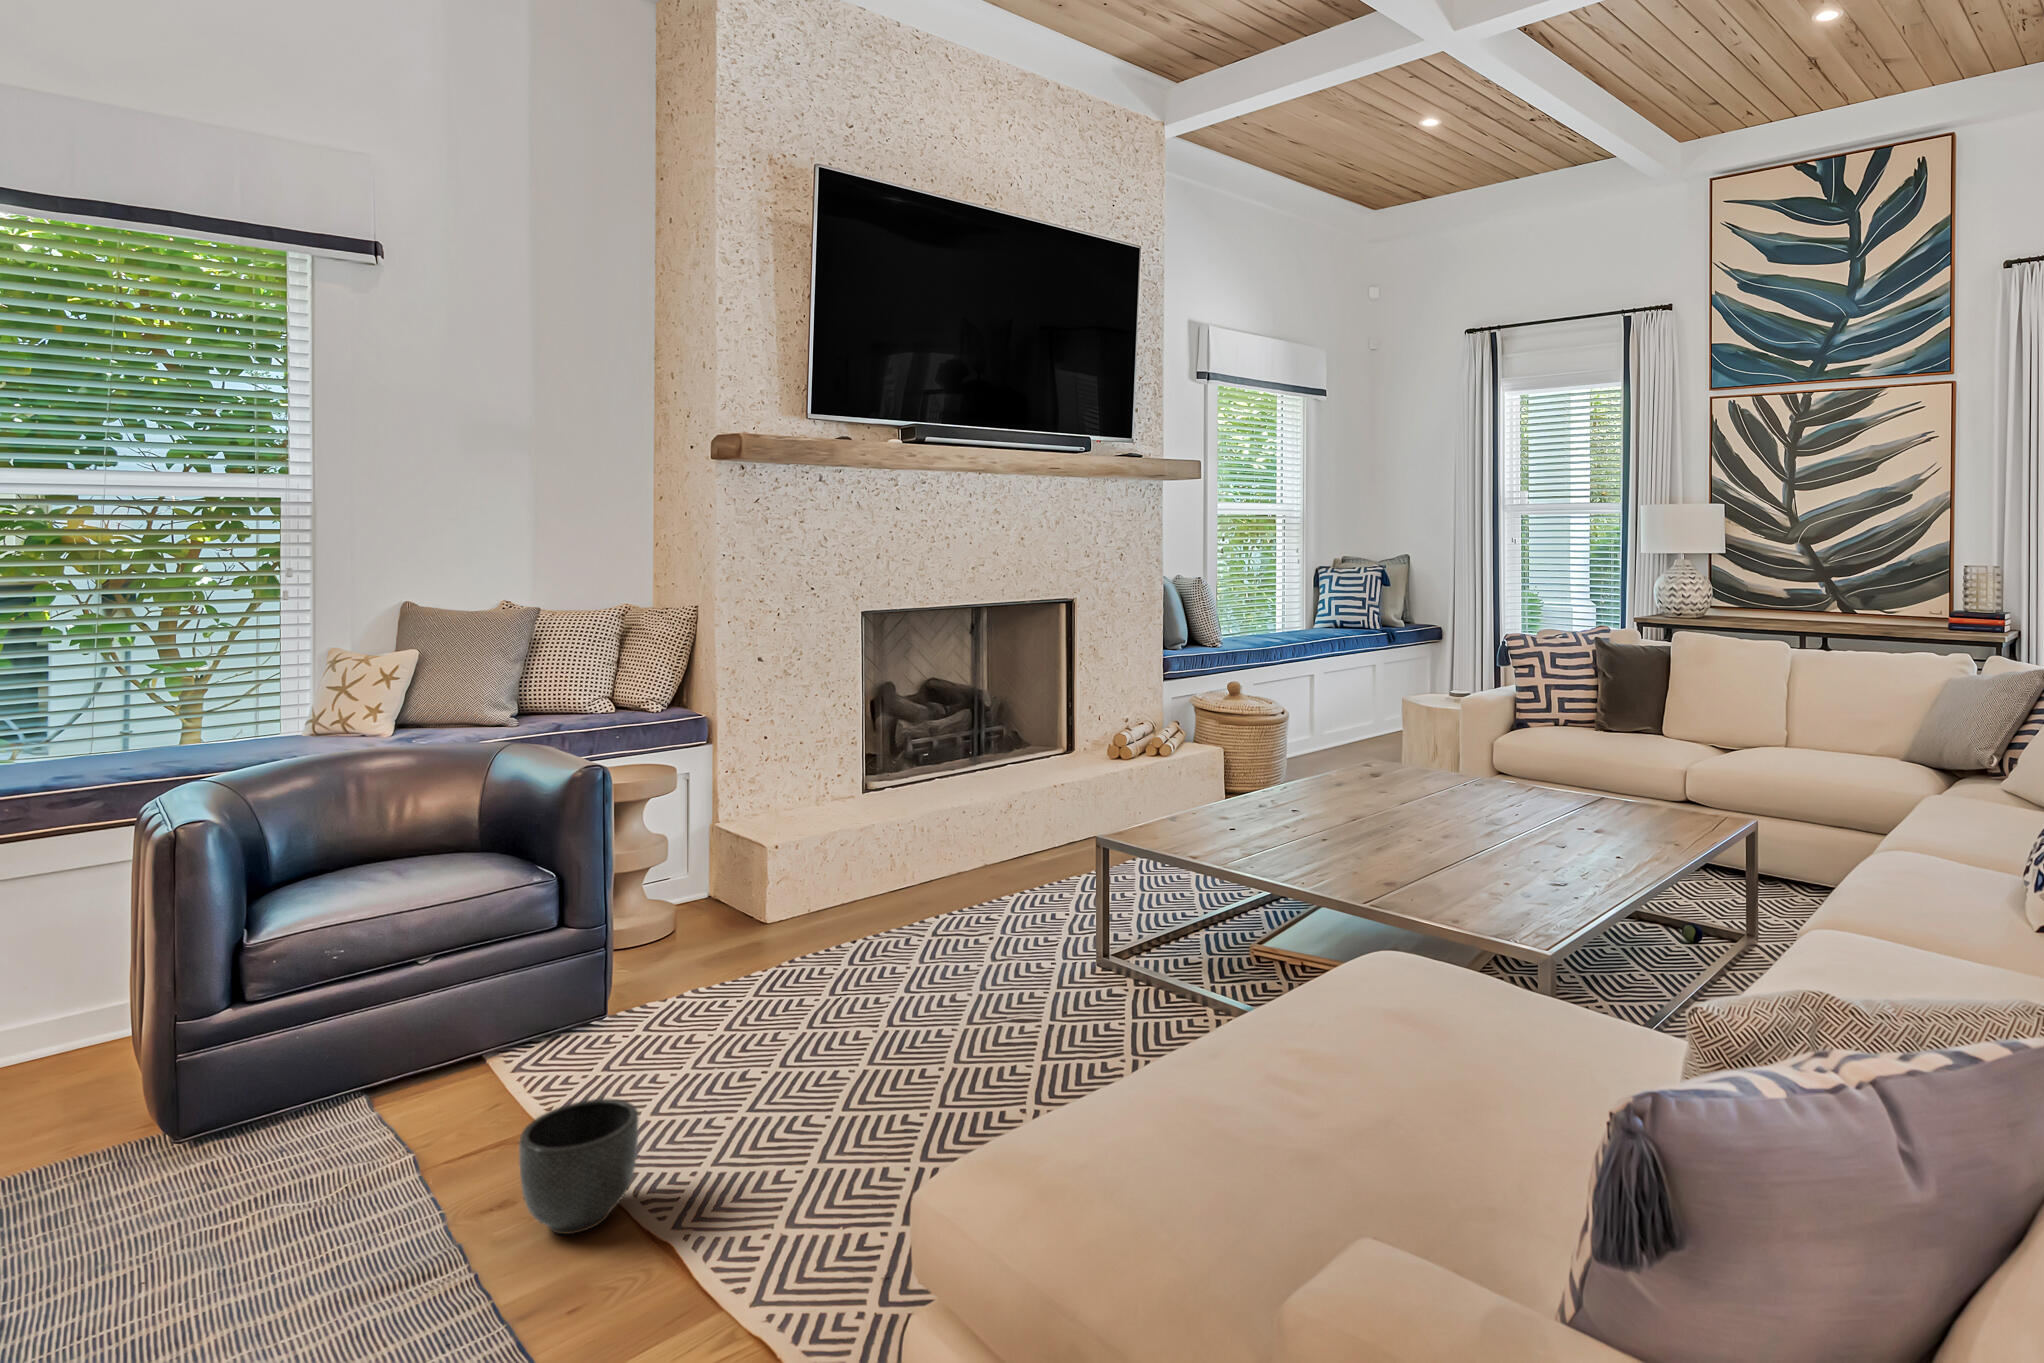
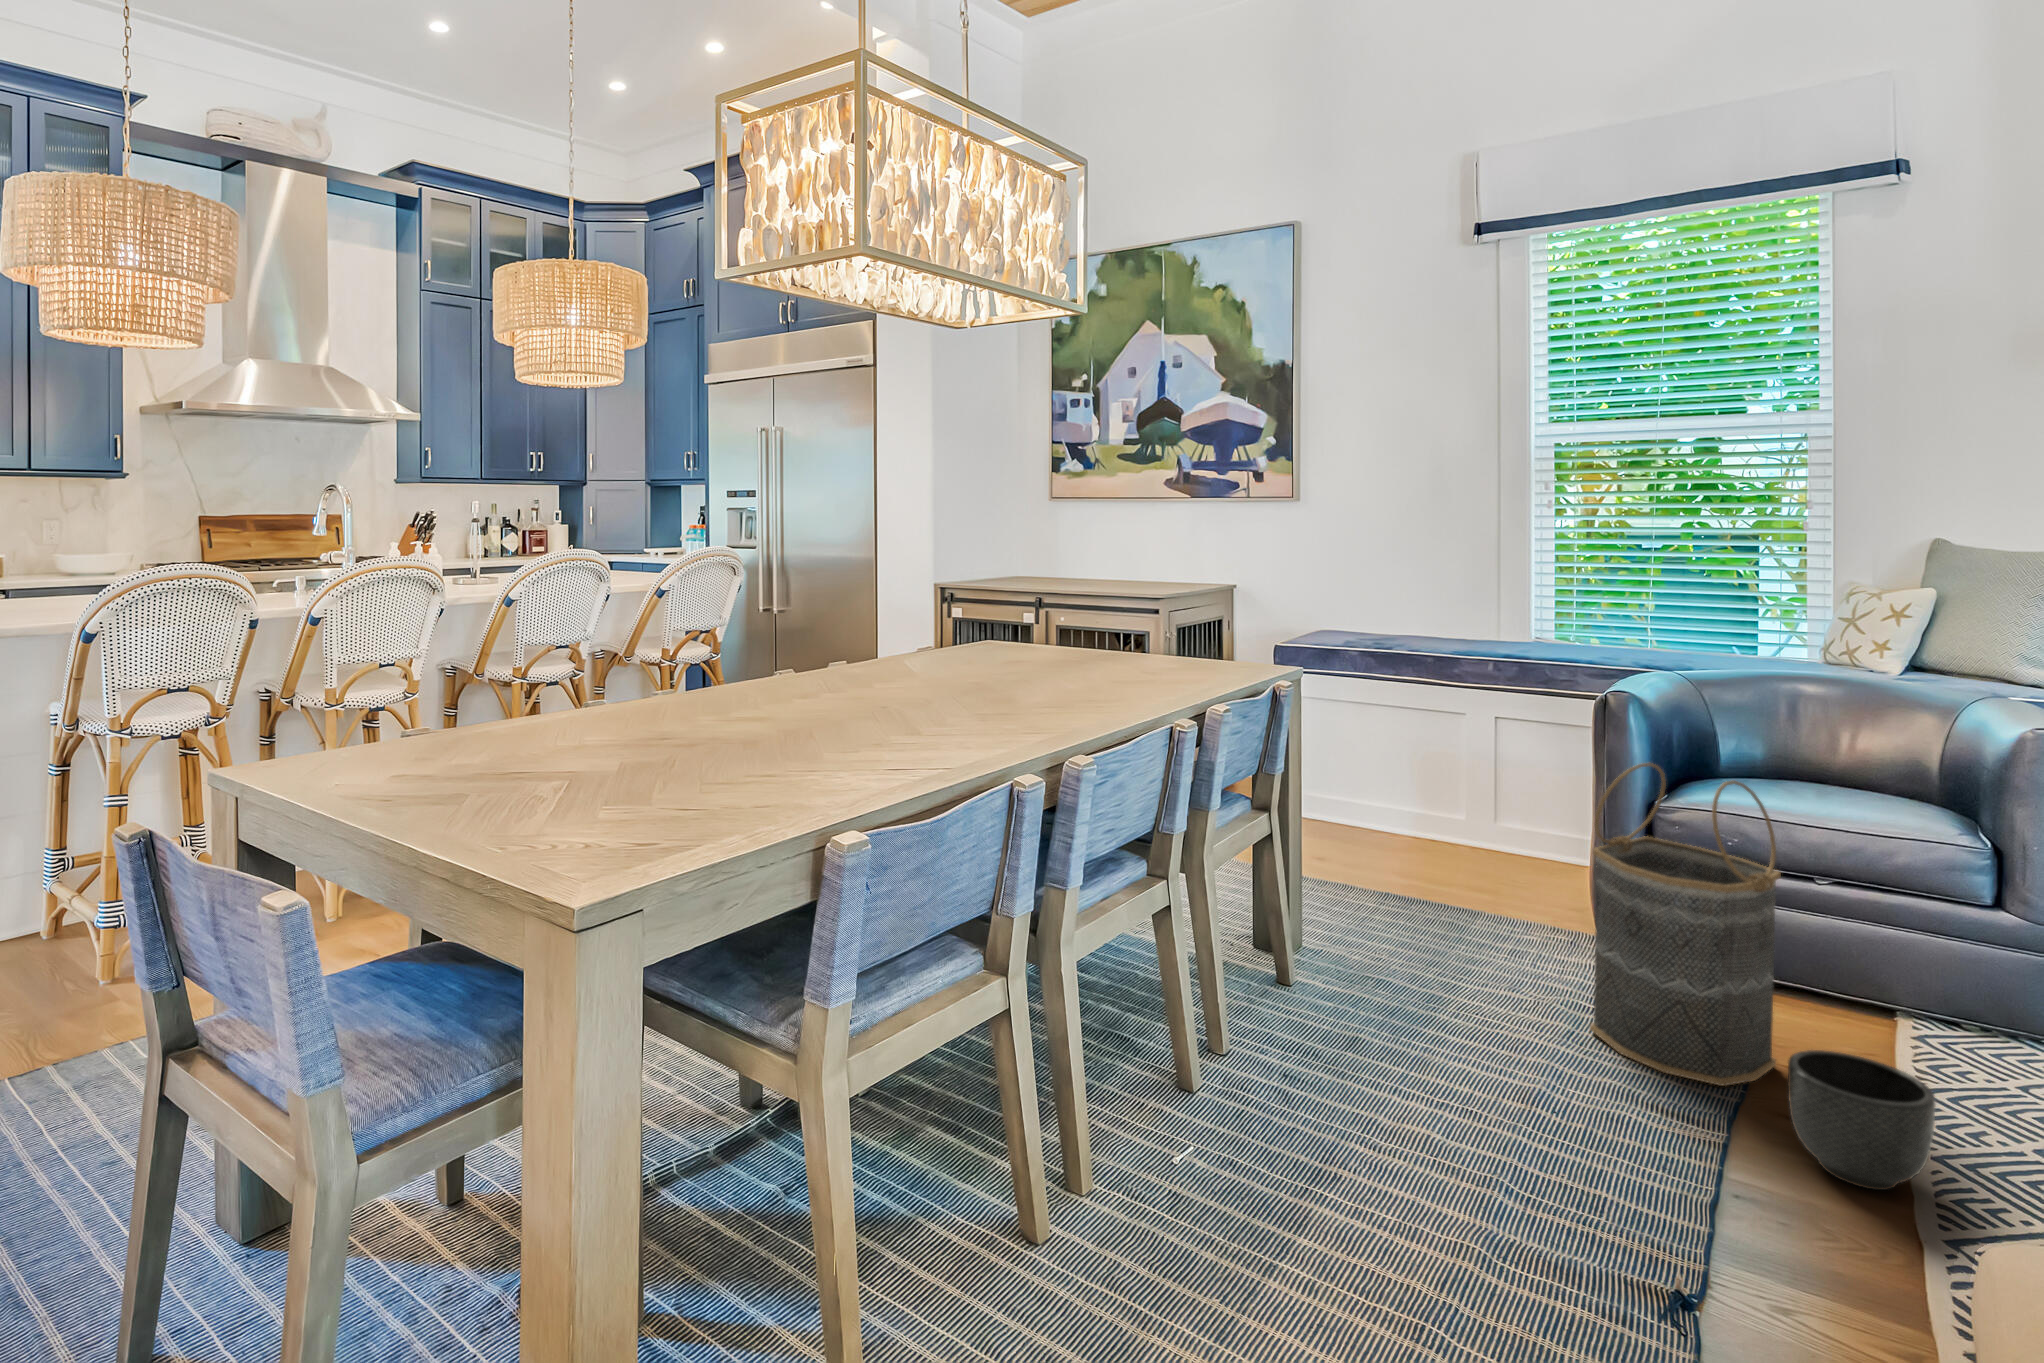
basket: none [244,877,452,1257] -> present [1590,763,1781,1086]

